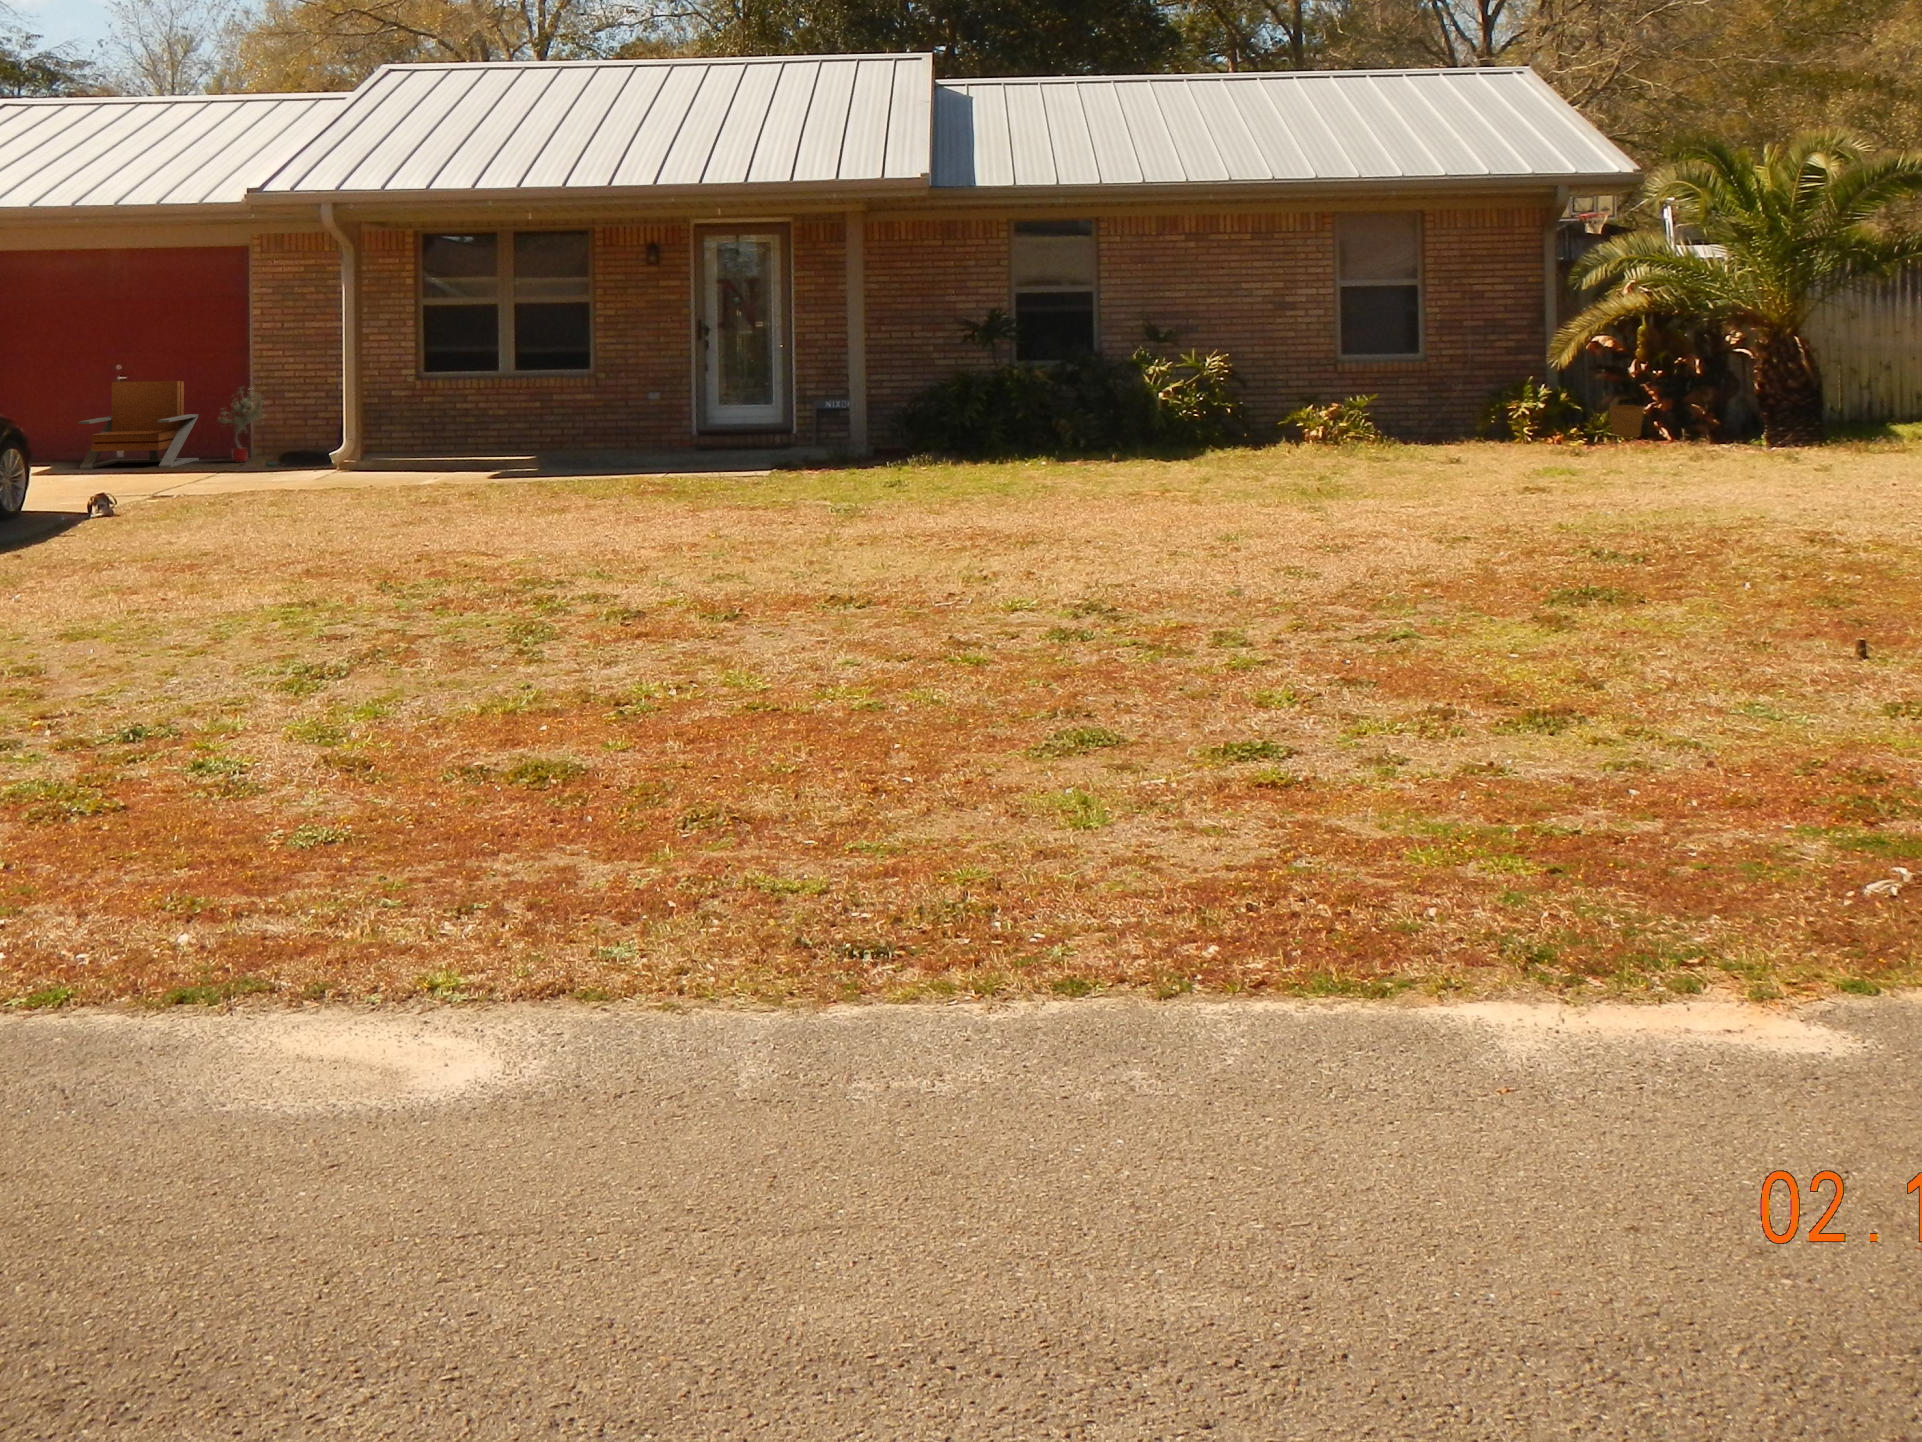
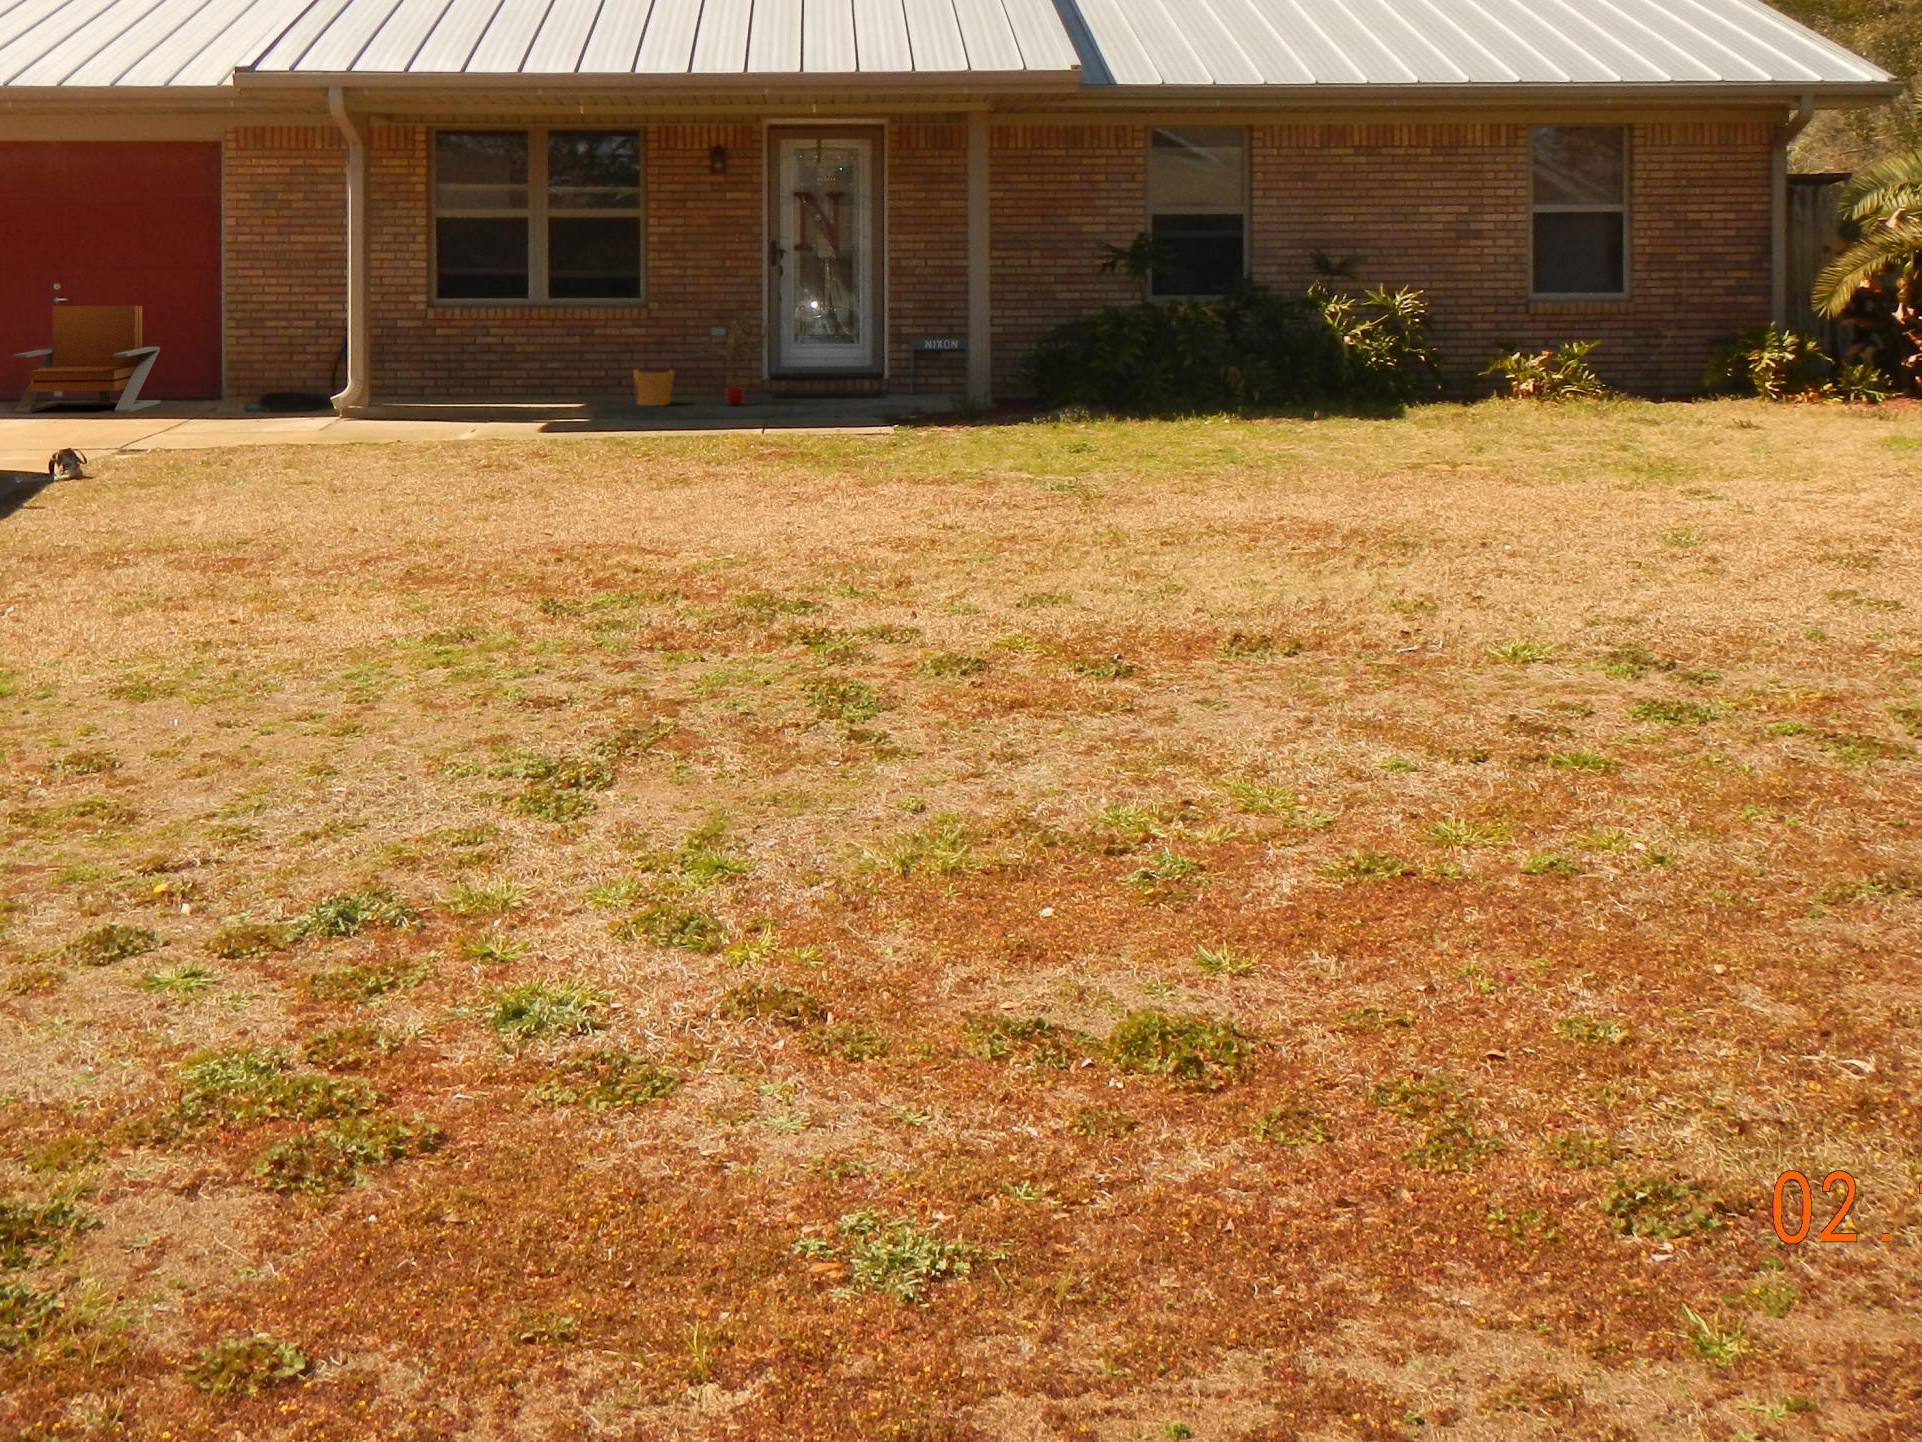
potted tree: present [218,388,264,463] -> present [697,312,771,405]
bucket: present [1609,405,1644,437] -> present [633,370,674,406]

